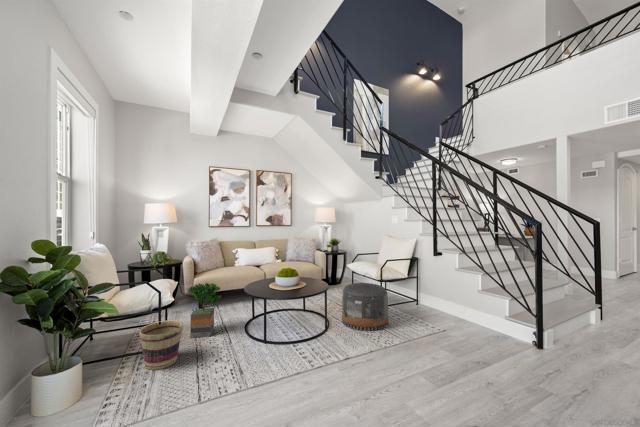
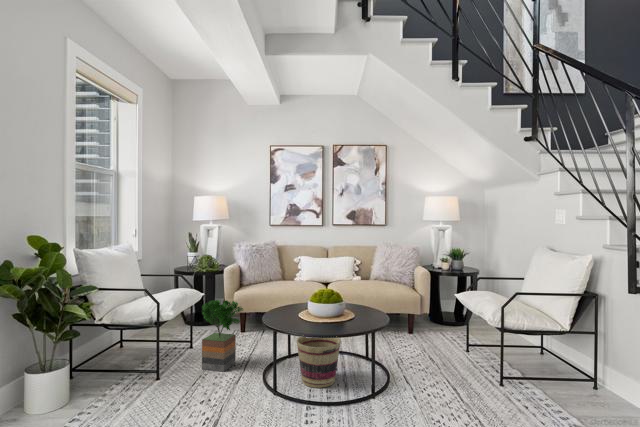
pouf: present [342,283,388,331] -> none [417,325,499,411]
basket: present [139,320,183,370] -> present [297,337,341,388]

